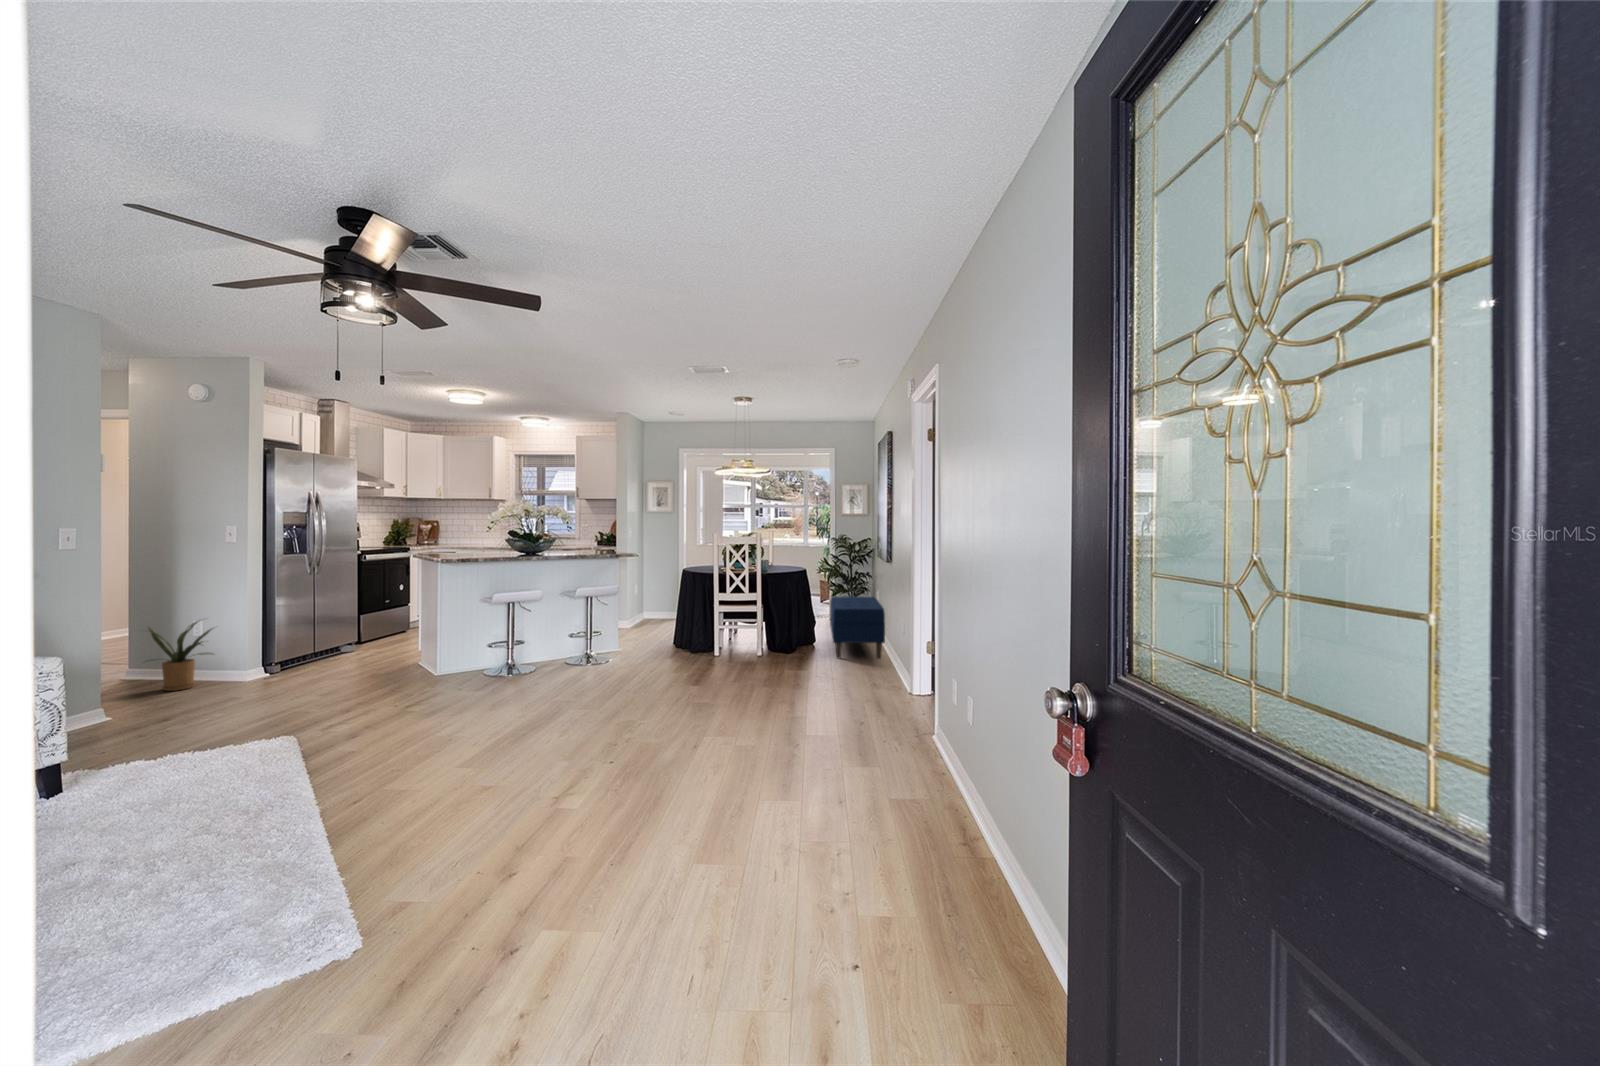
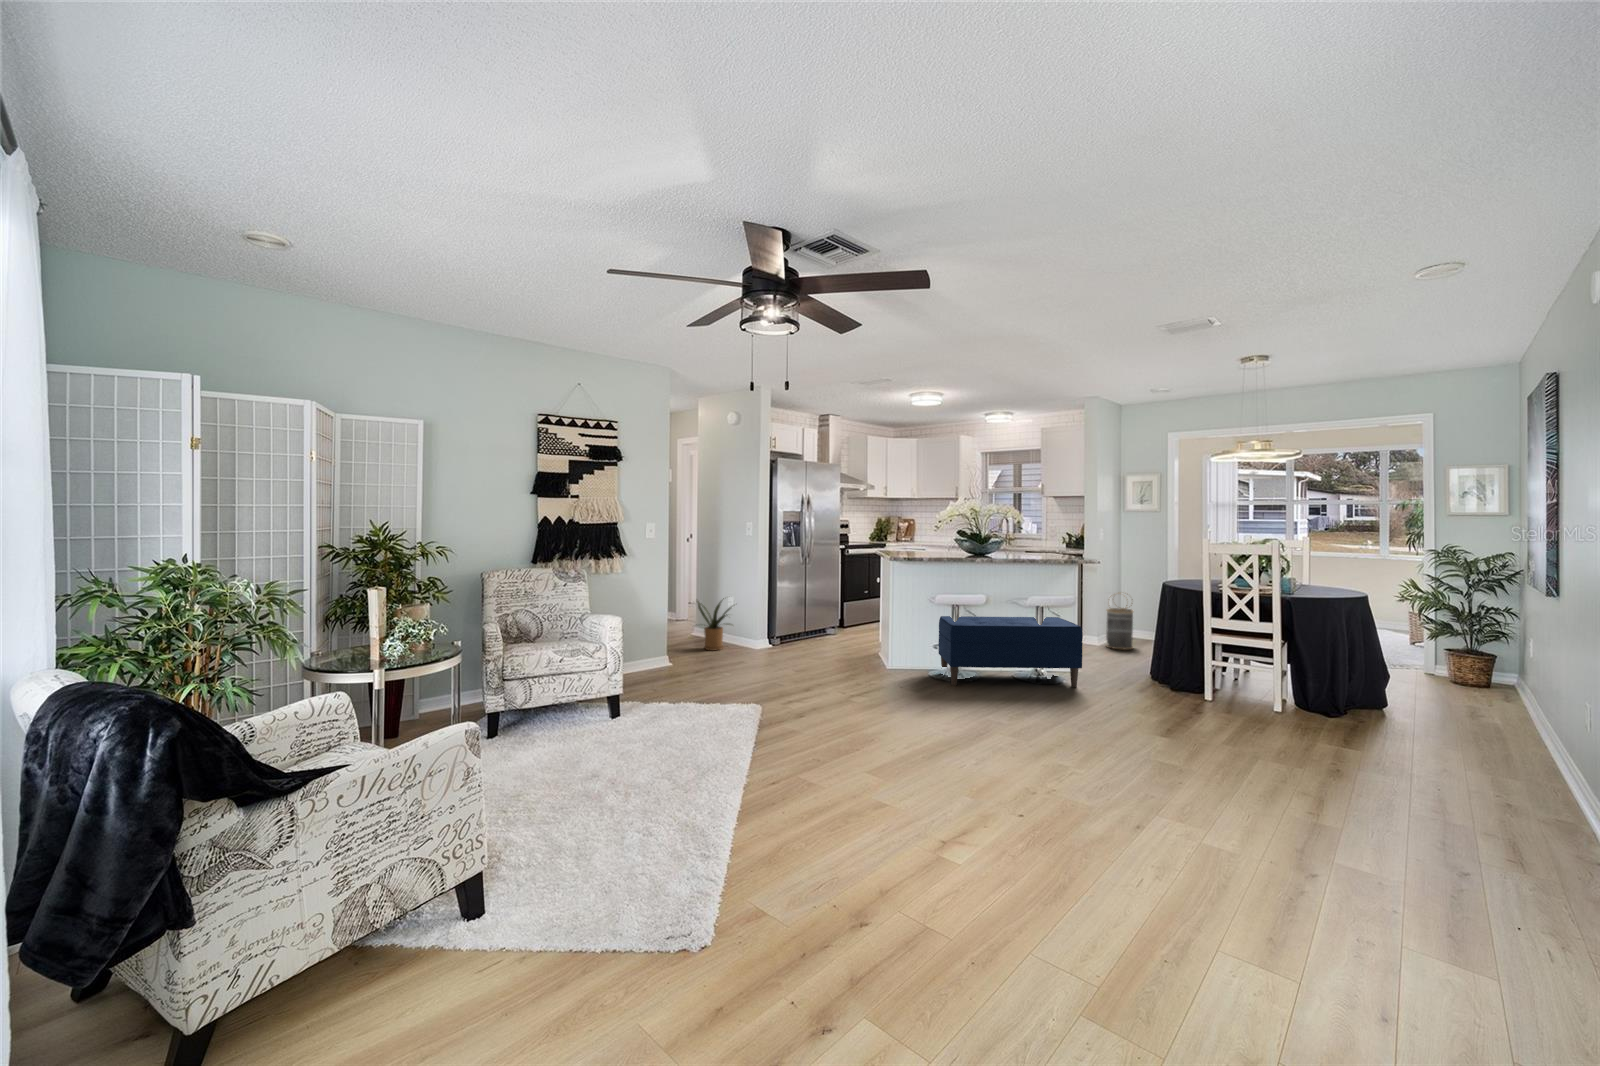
basket: none [634,581,656,629] -> present [1106,605,1133,650]
bench: present [830,596,885,659] -> present [939,616,1083,687]

